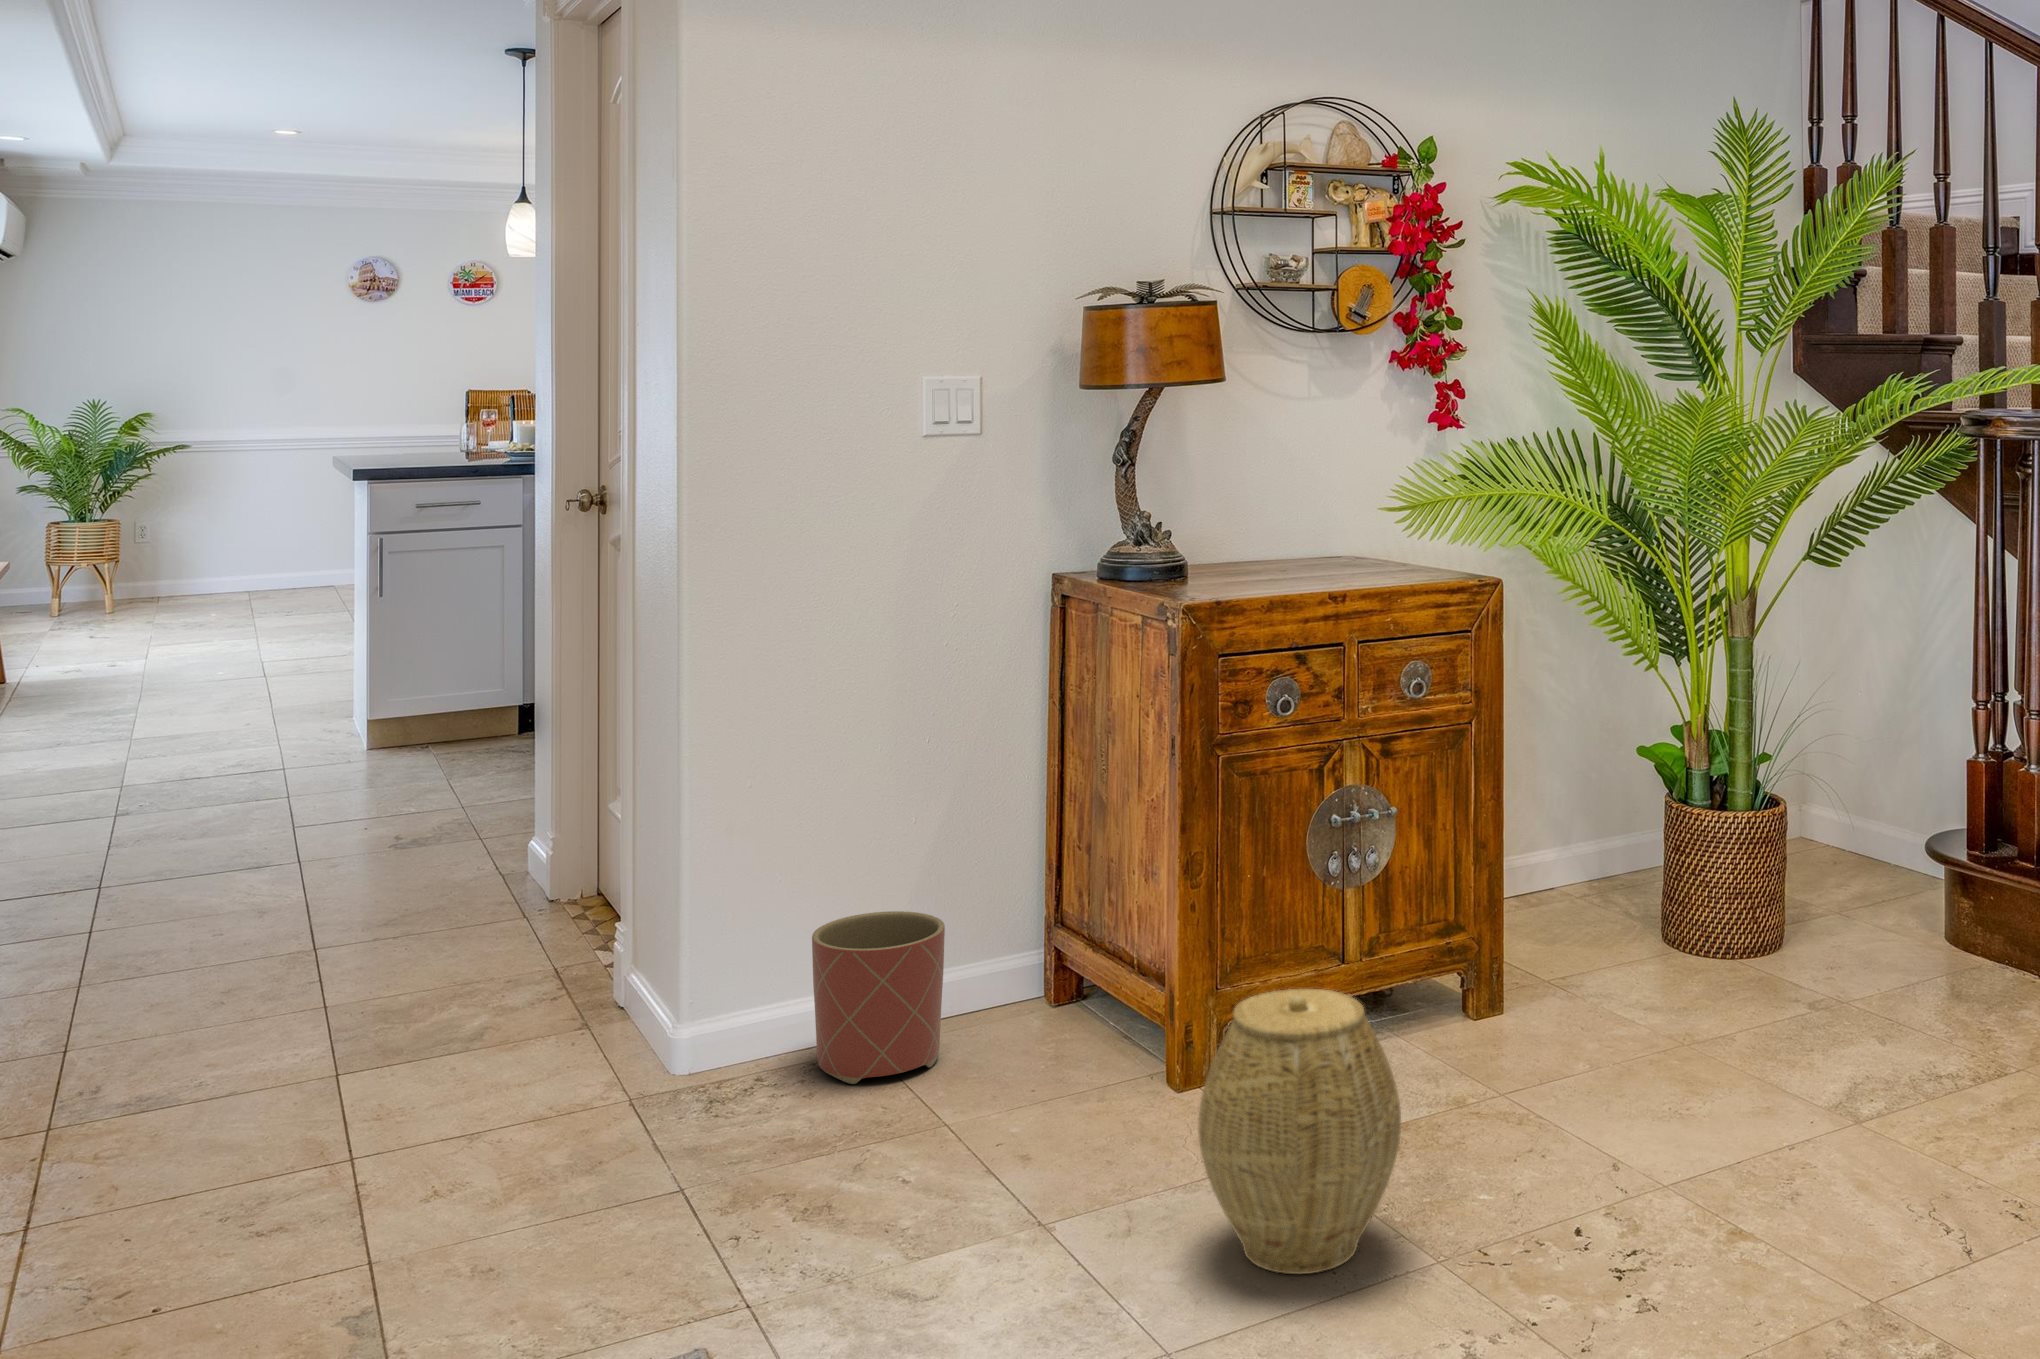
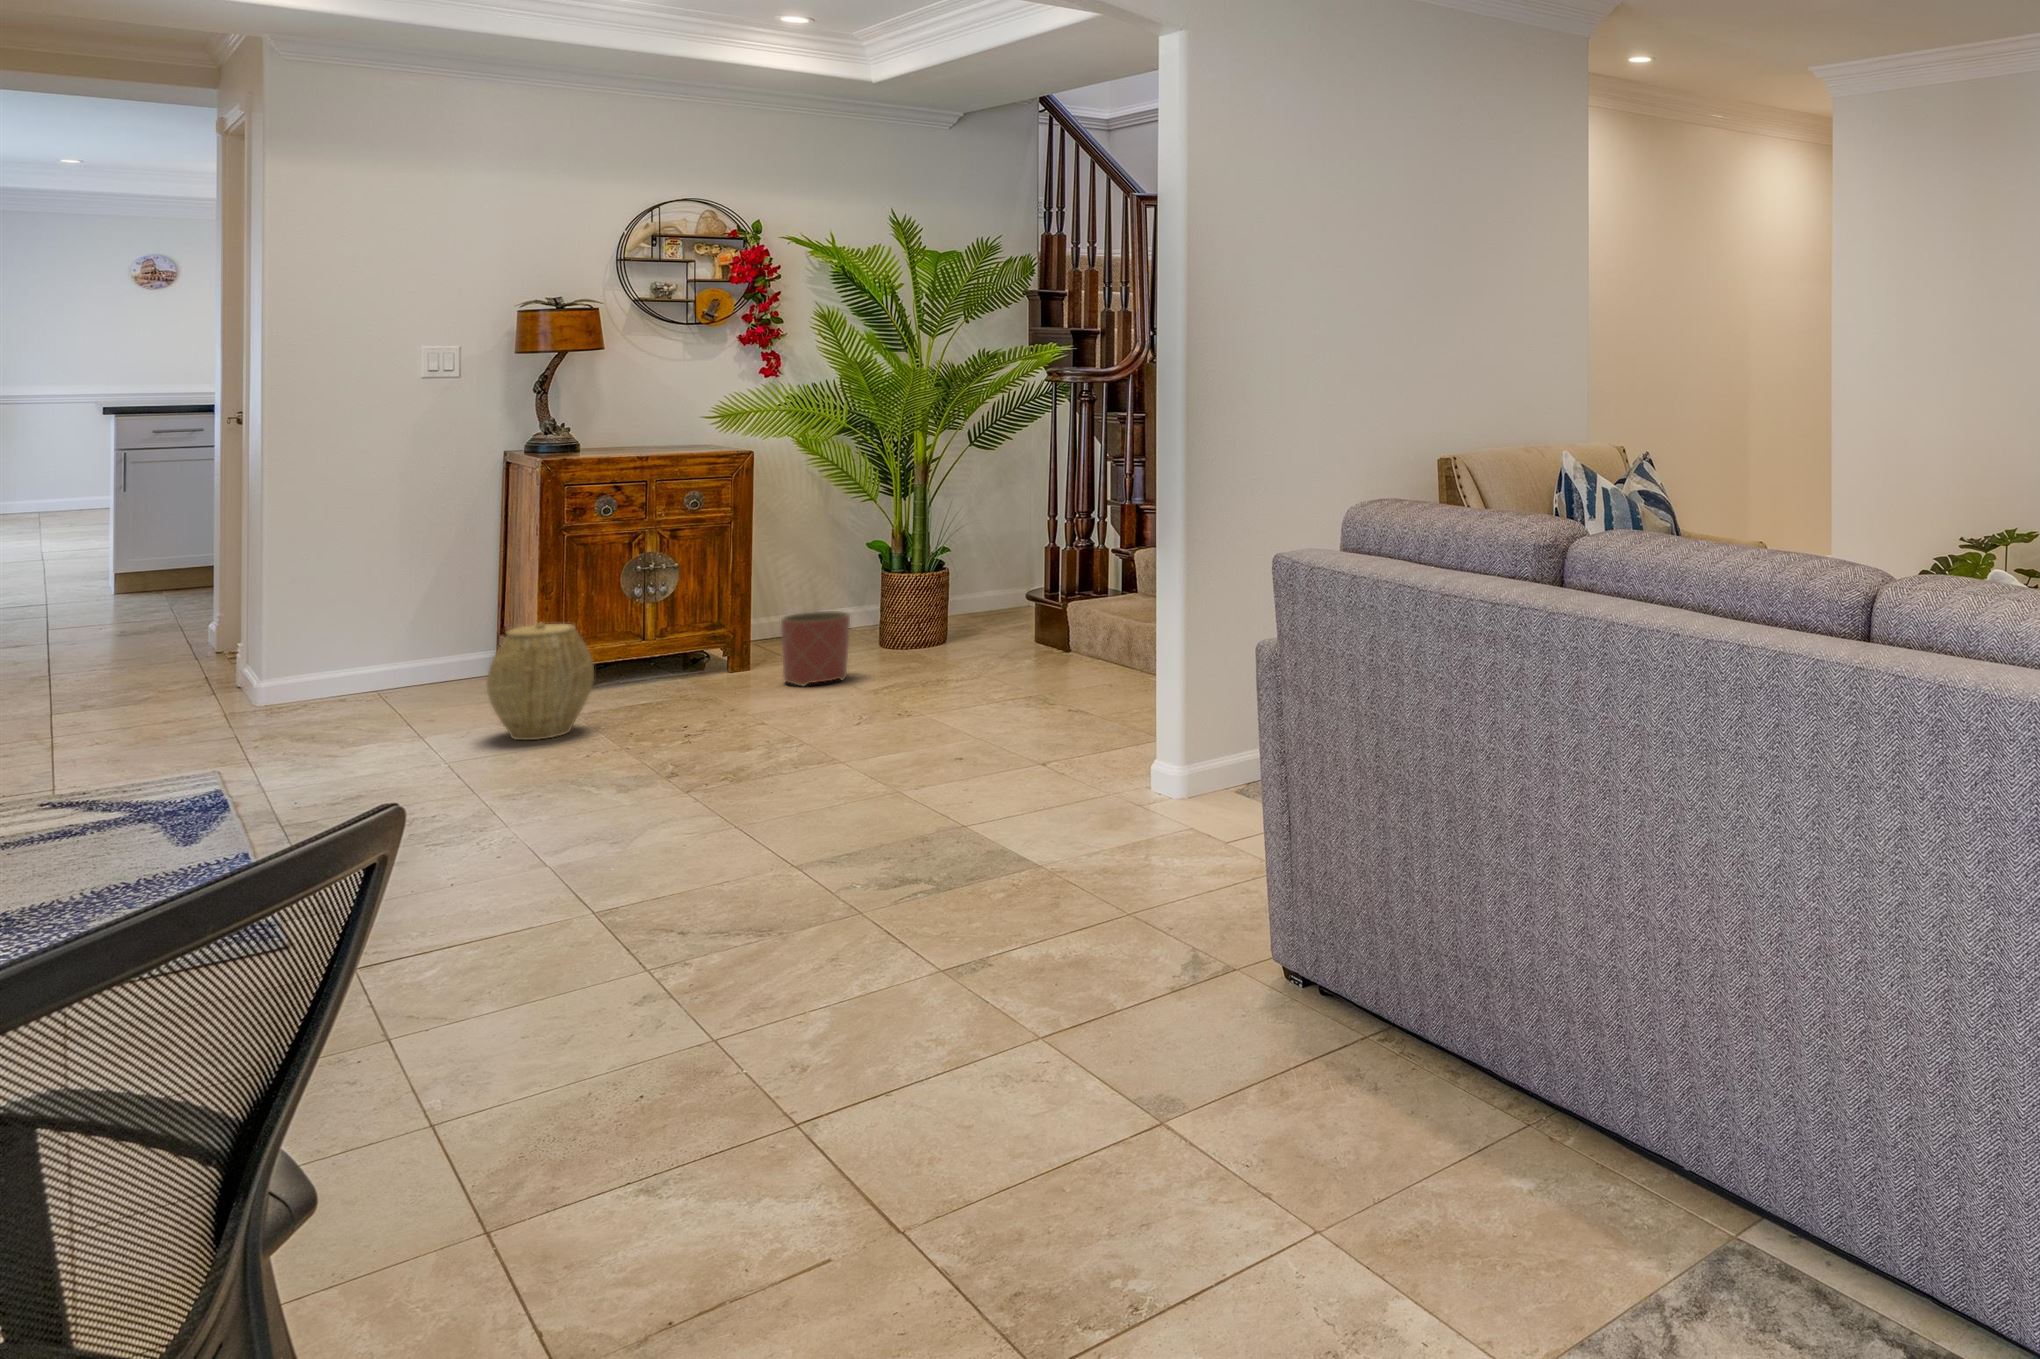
planter: present [812,911,945,1084] -> present [781,611,850,686]

